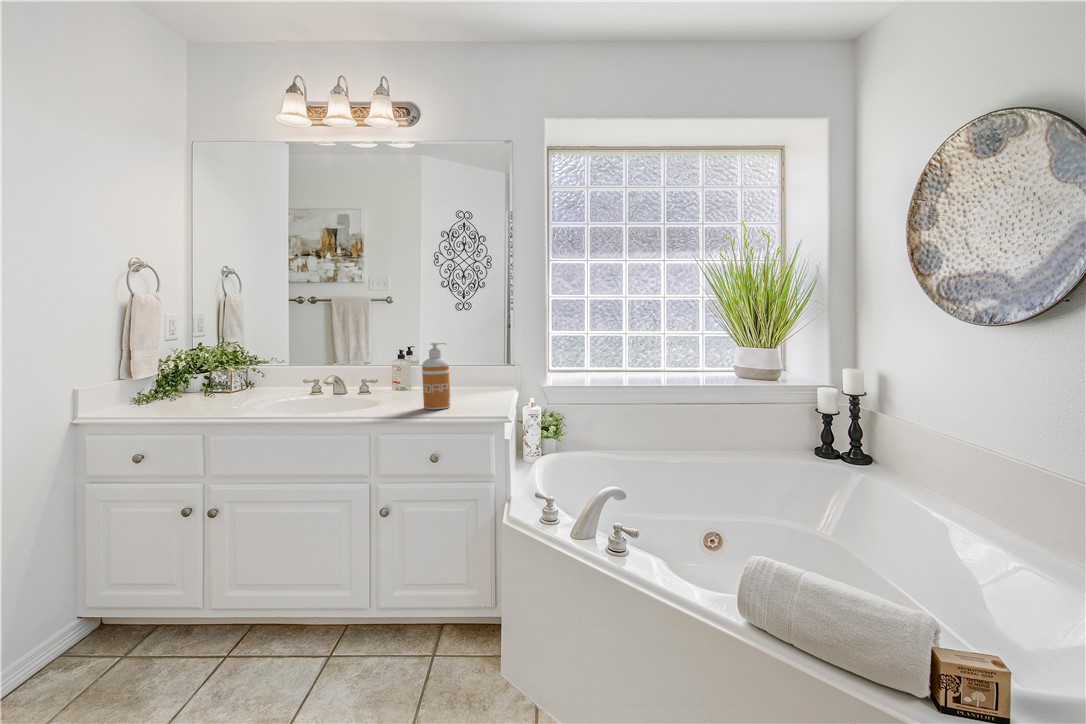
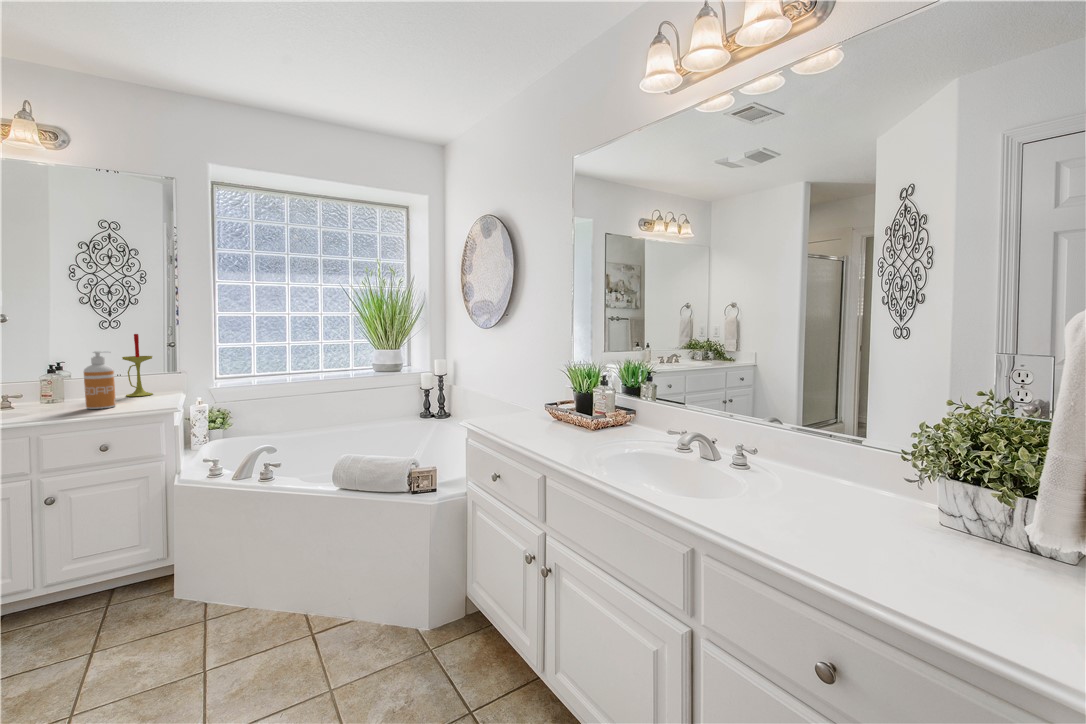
candle: none [459,321,488,395] -> present [122,334,153,397]

